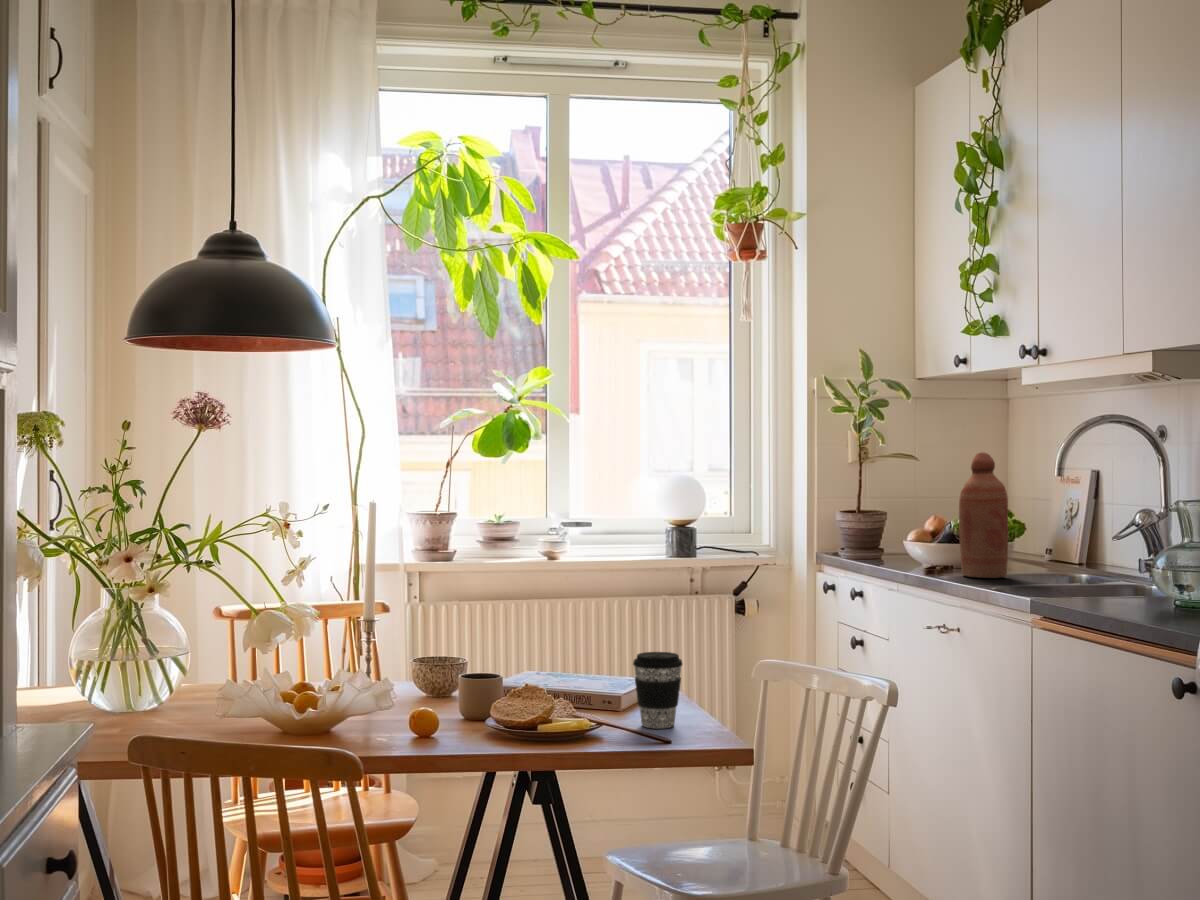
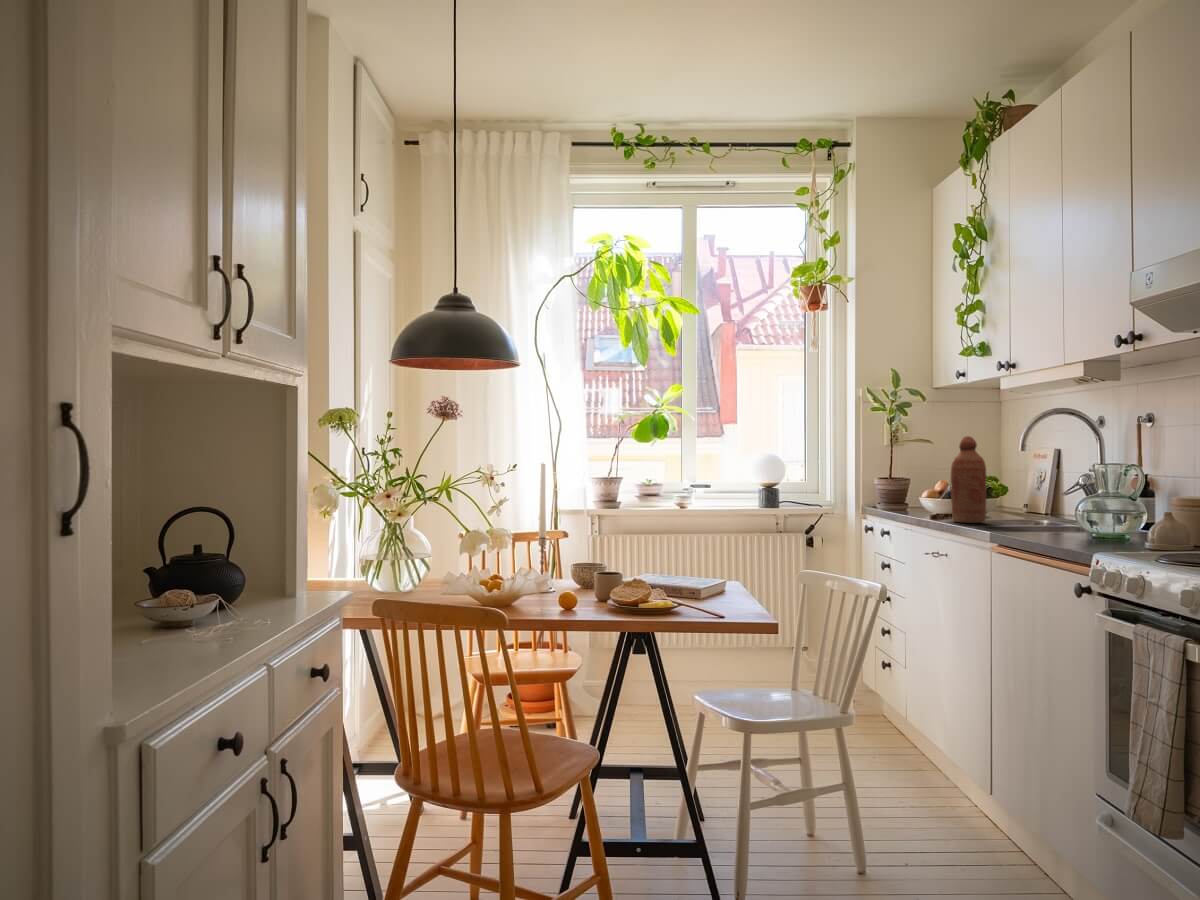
coffee cup: present [633,652,683,728] -> none [700,561,733,609]

